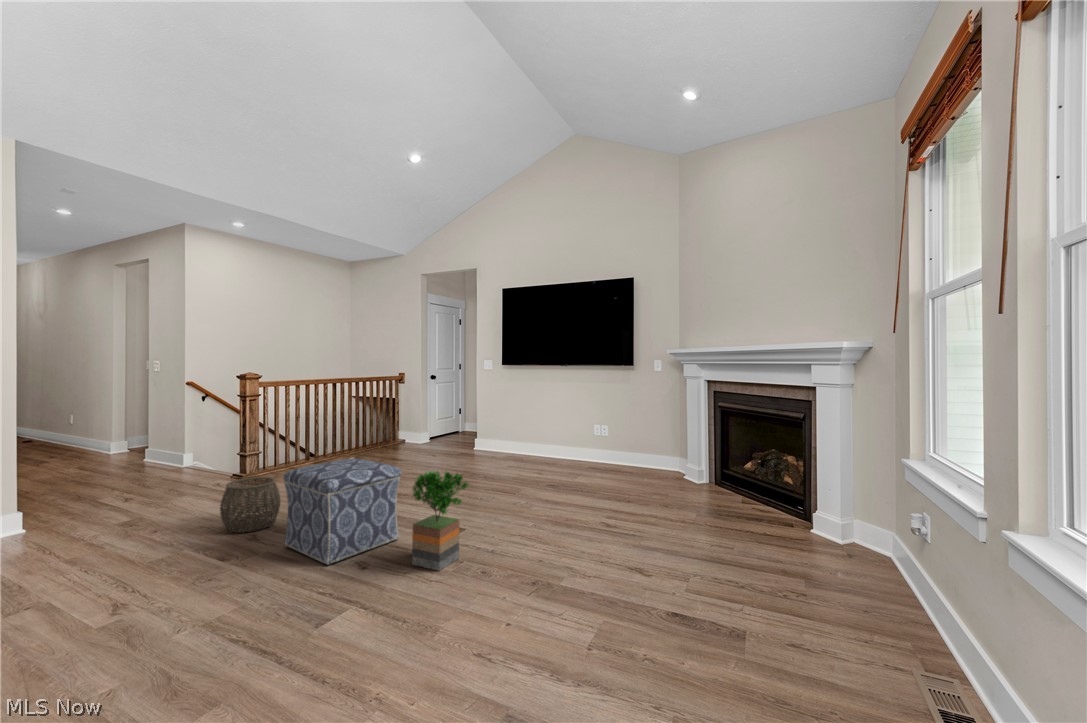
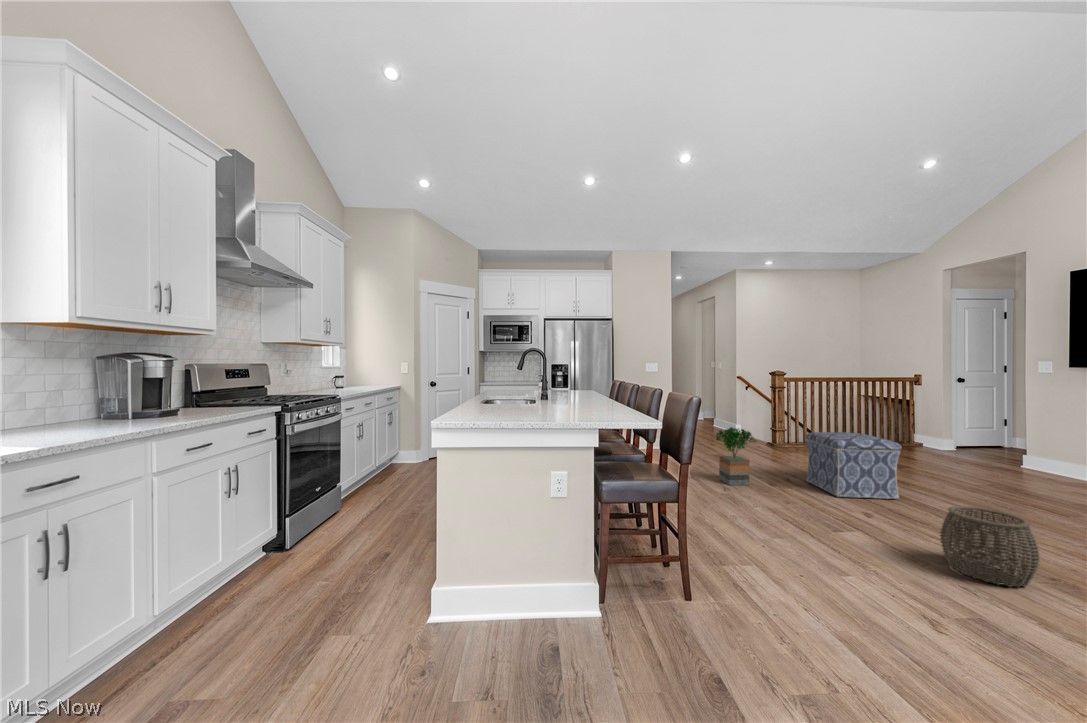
potted tree: present [412,471,469,571] -> present [716,427,757,485]
woven basket: present [220,477,281,533] -> present [940,506,1040,587]

